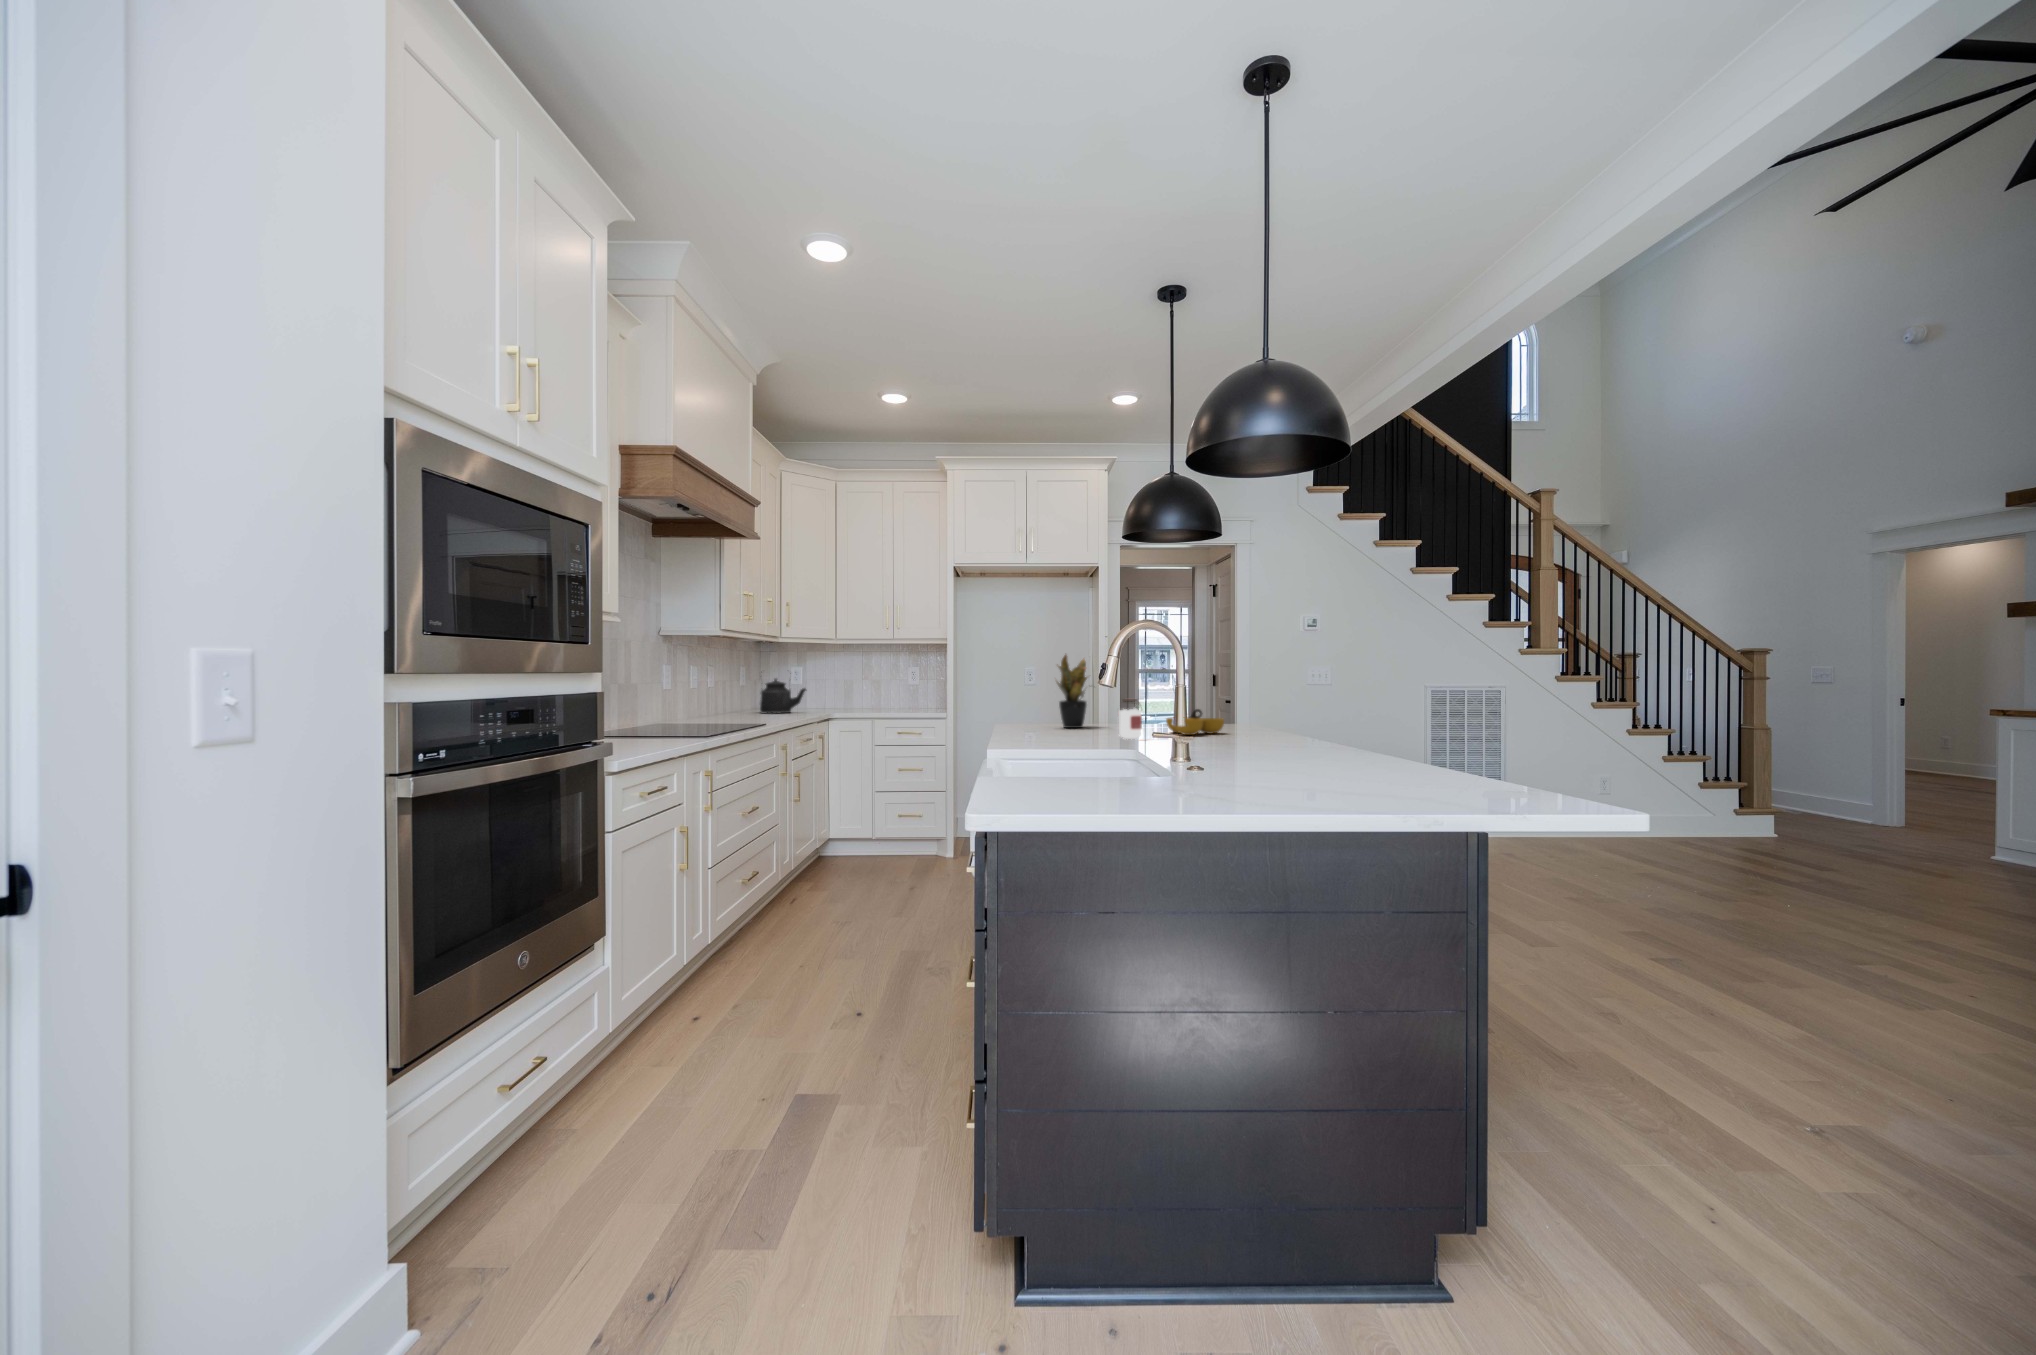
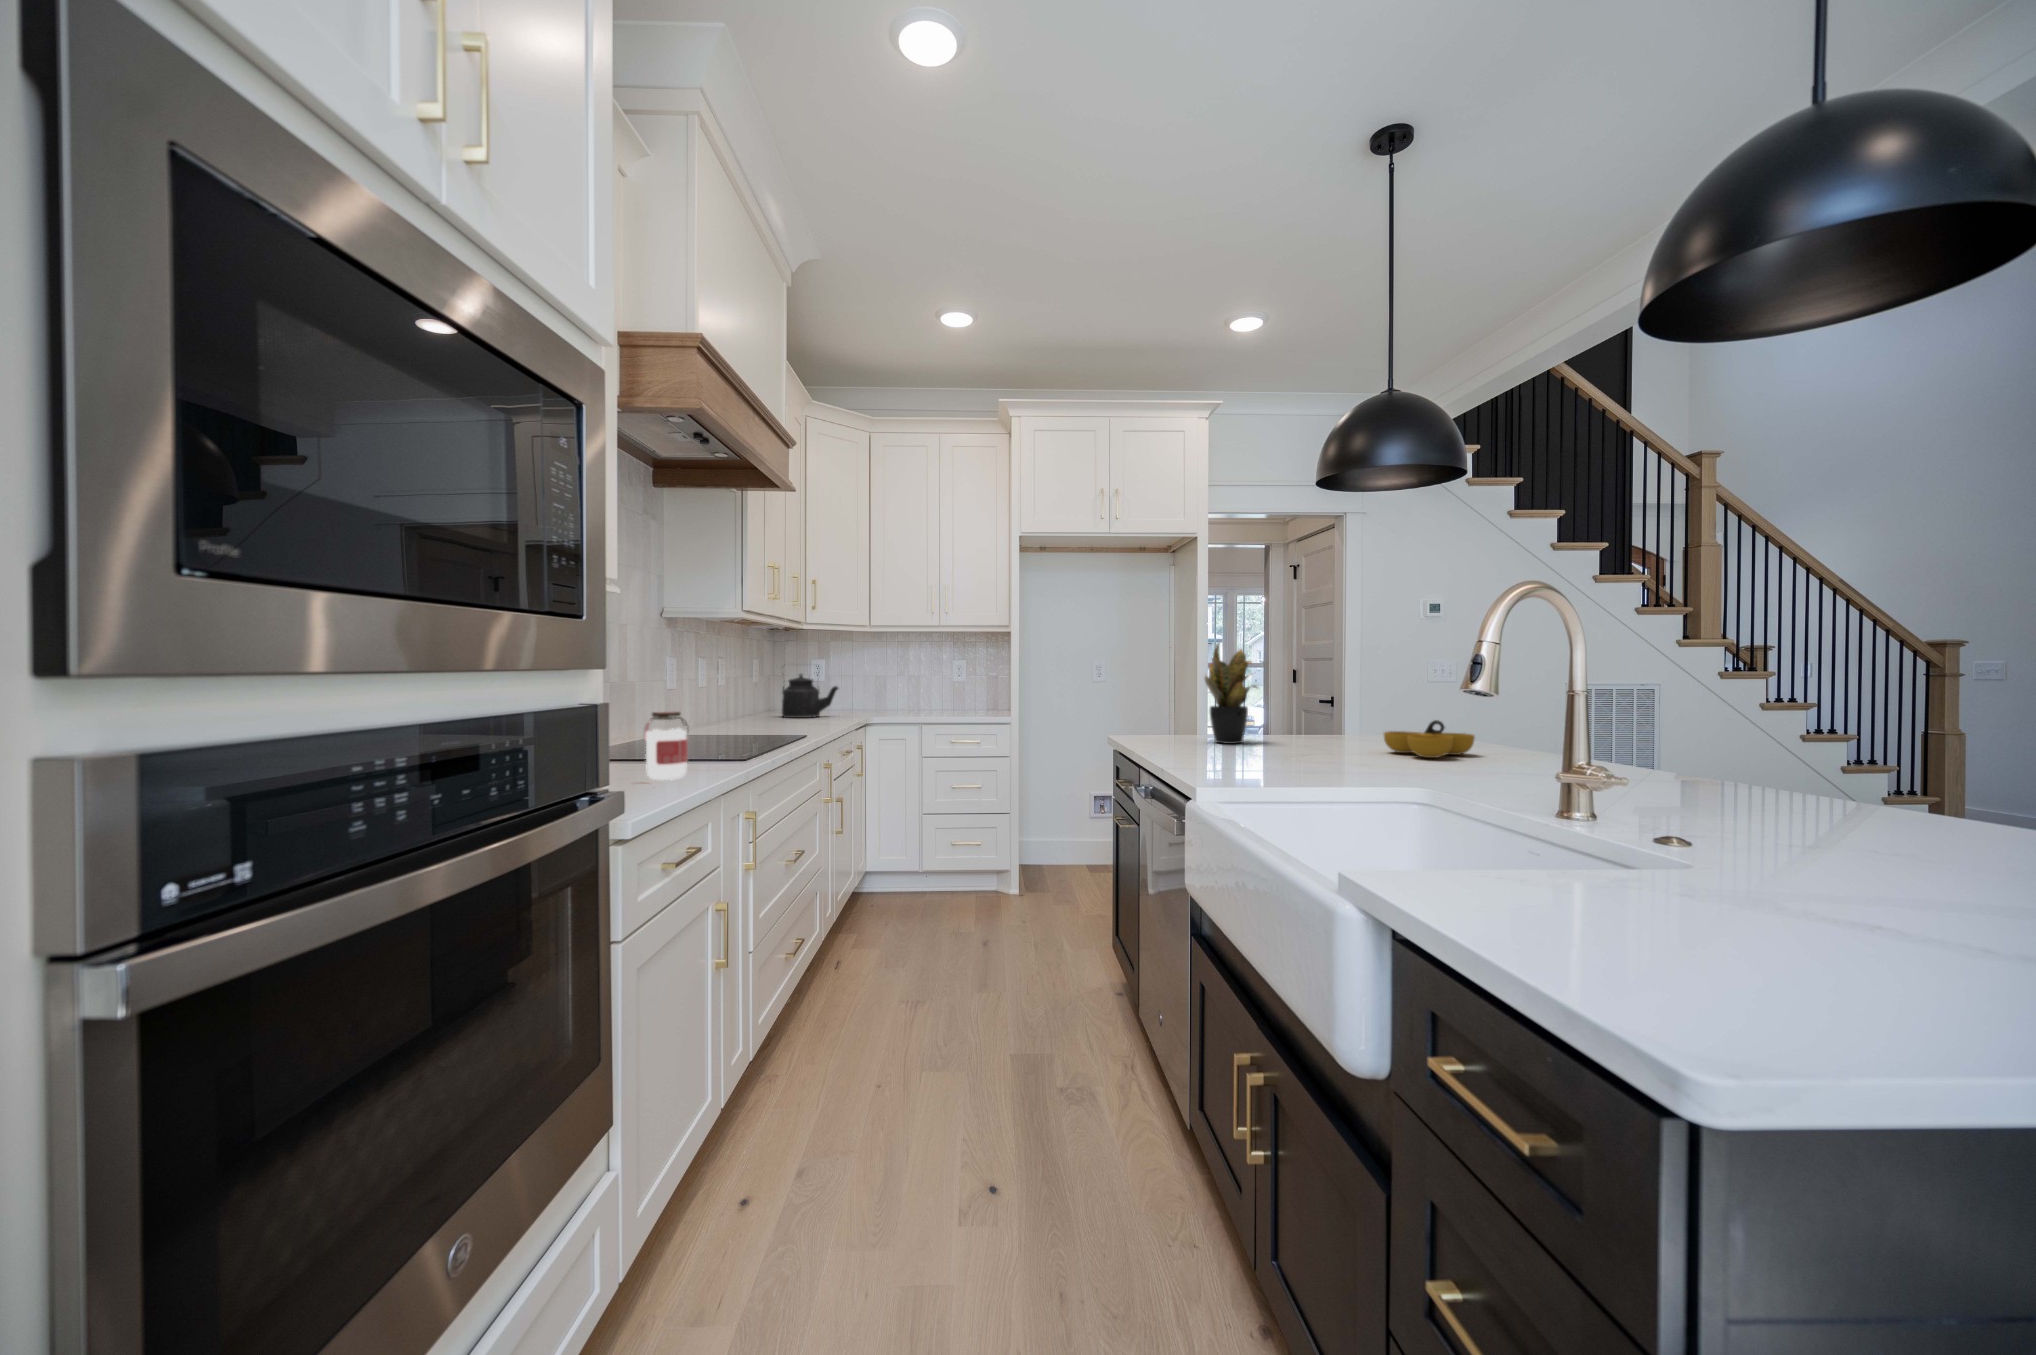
jar: present [1119,699,1142,739] -> present [644,712,688,780]

